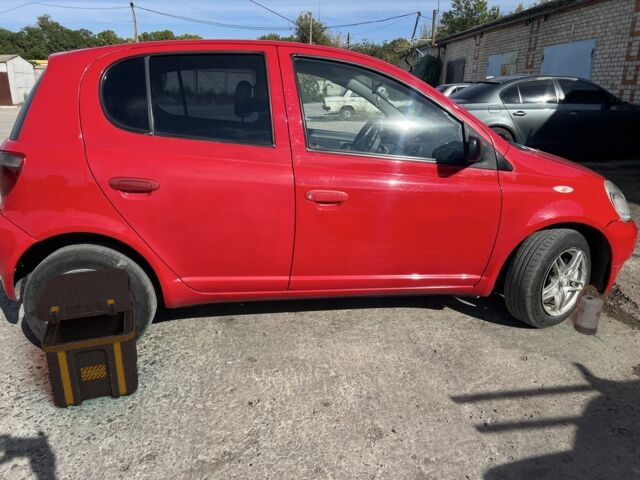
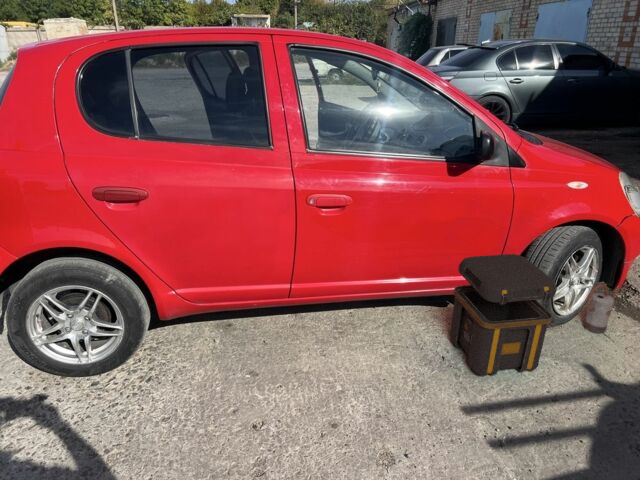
toolbox: present [36,268,139,407] -> present [450,254,557,376]

